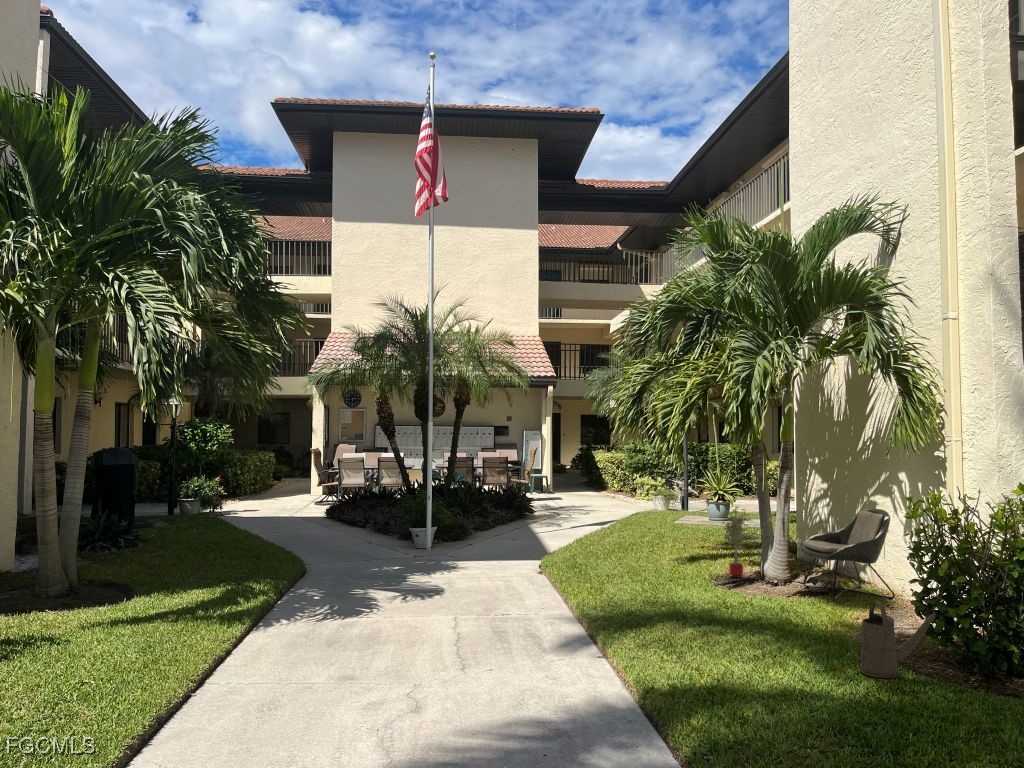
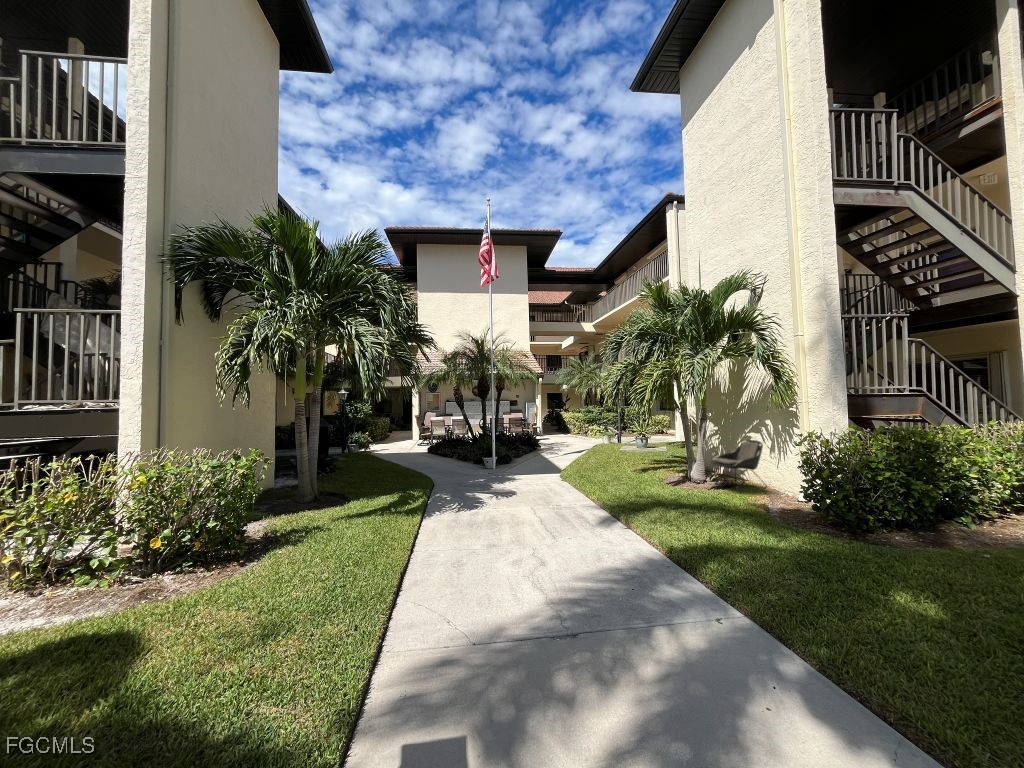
potted tree: present [723,507,760,578] -> none [665,441,688,479]
watering can: present [849,602,935,678] -> none [771,491,816,533]

